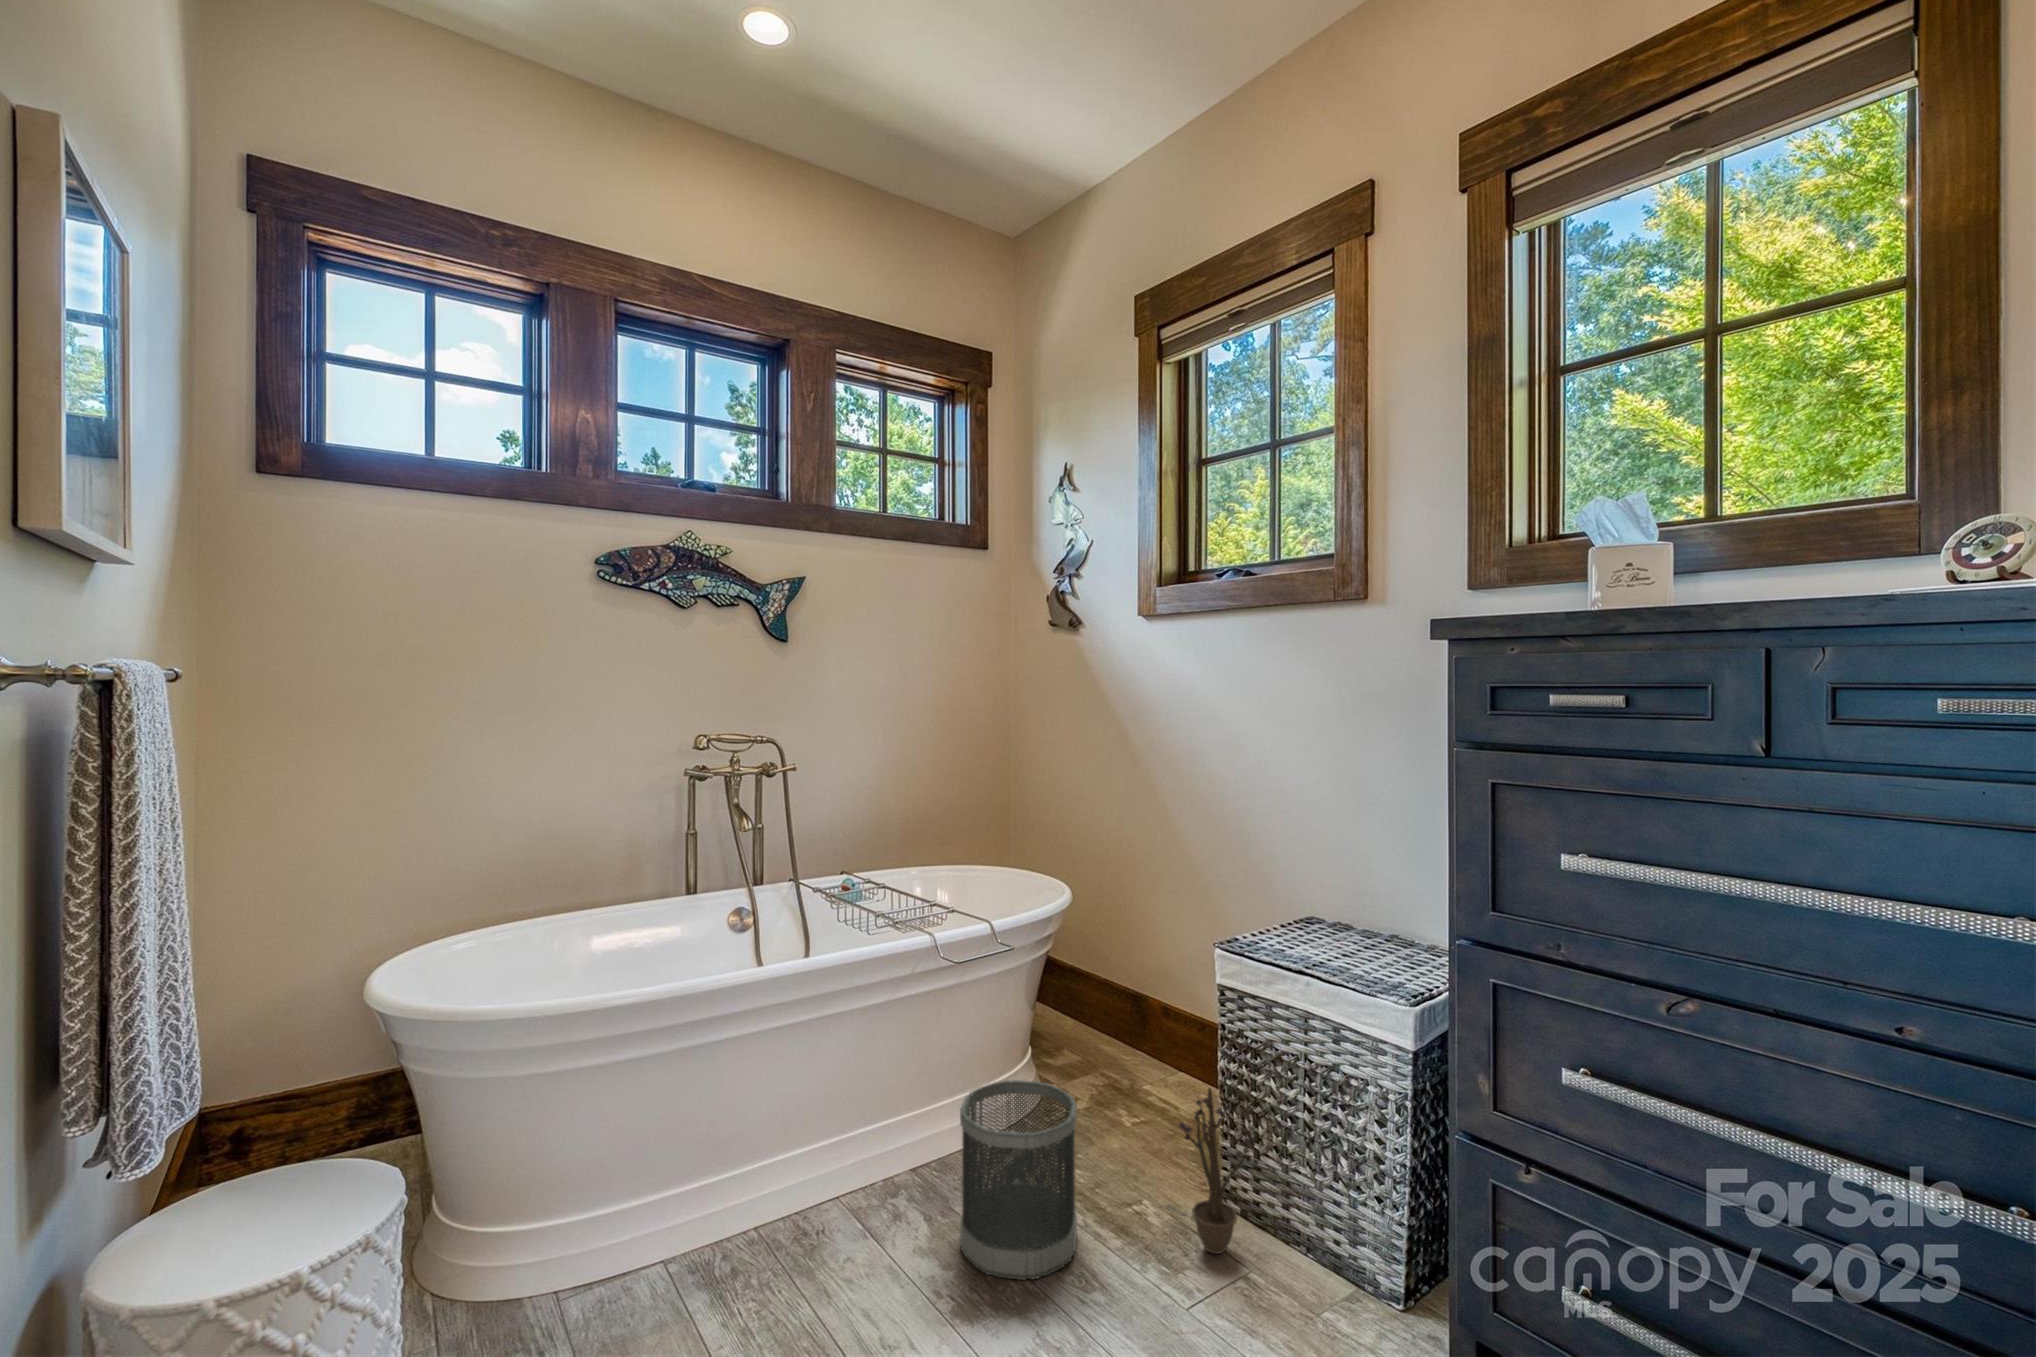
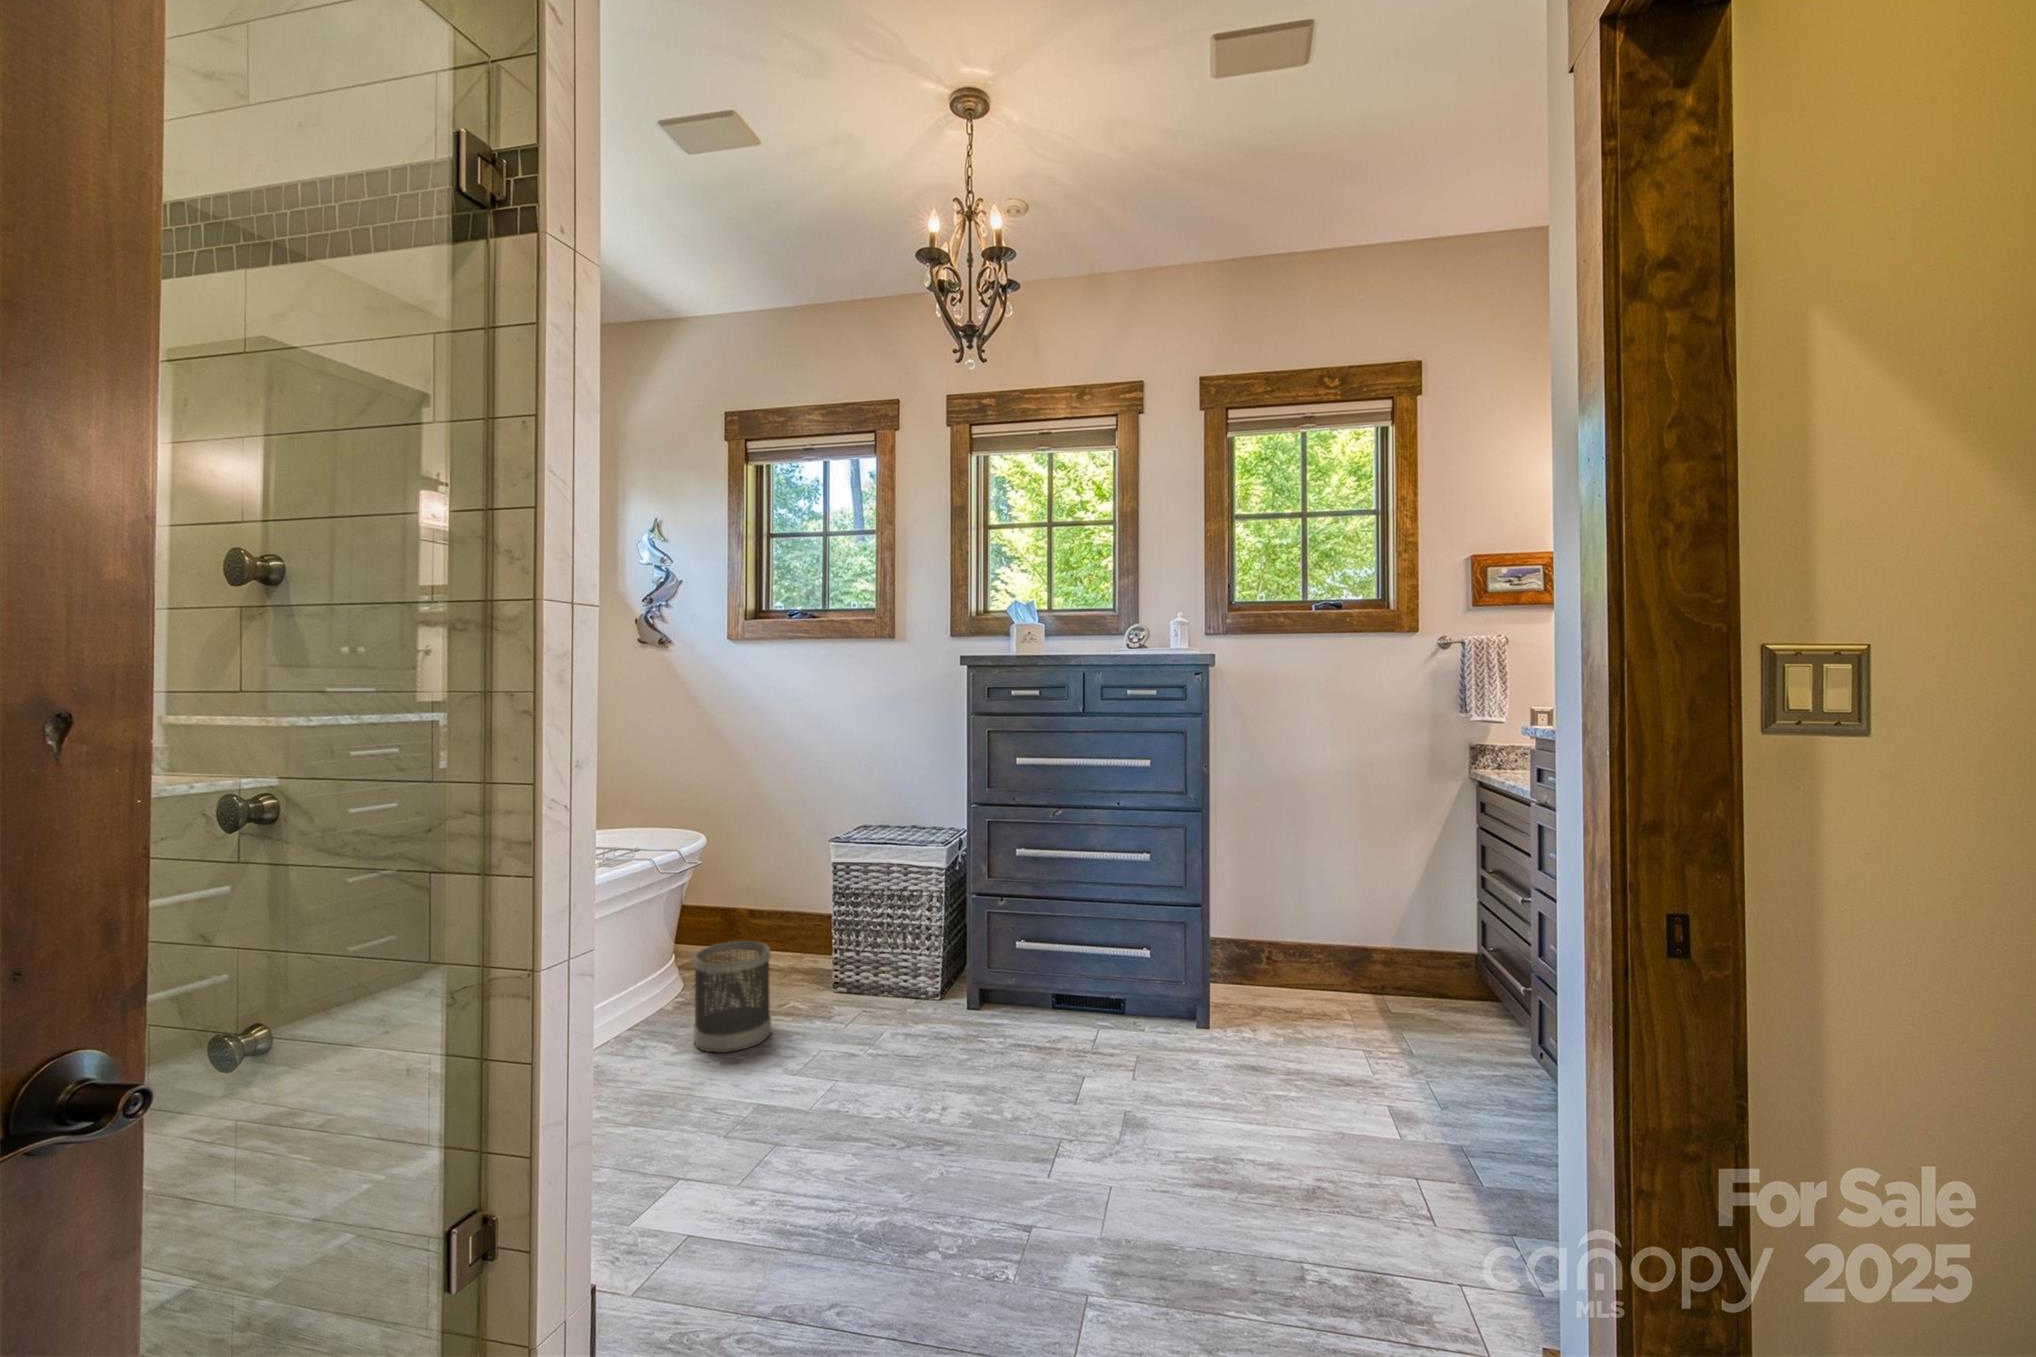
decorative plant: present [1168,1088,1258,1254] -> none [809,917,871,1008]

